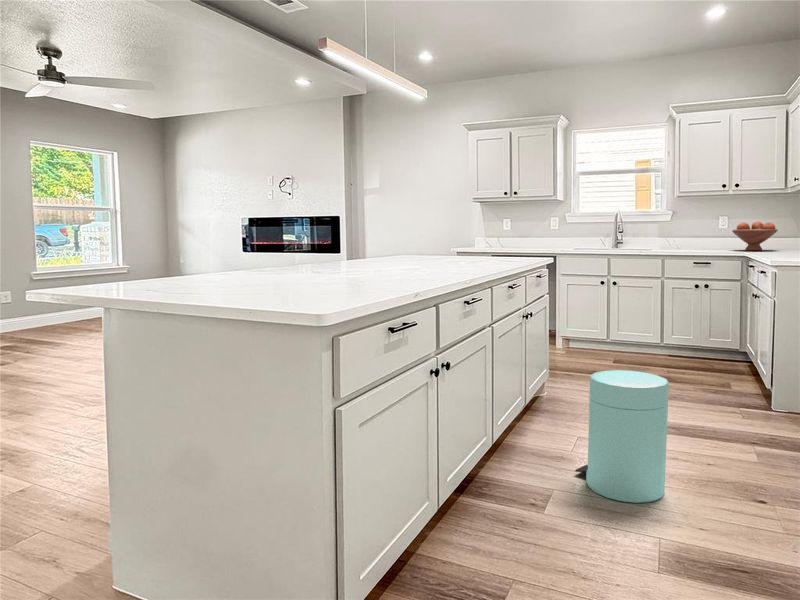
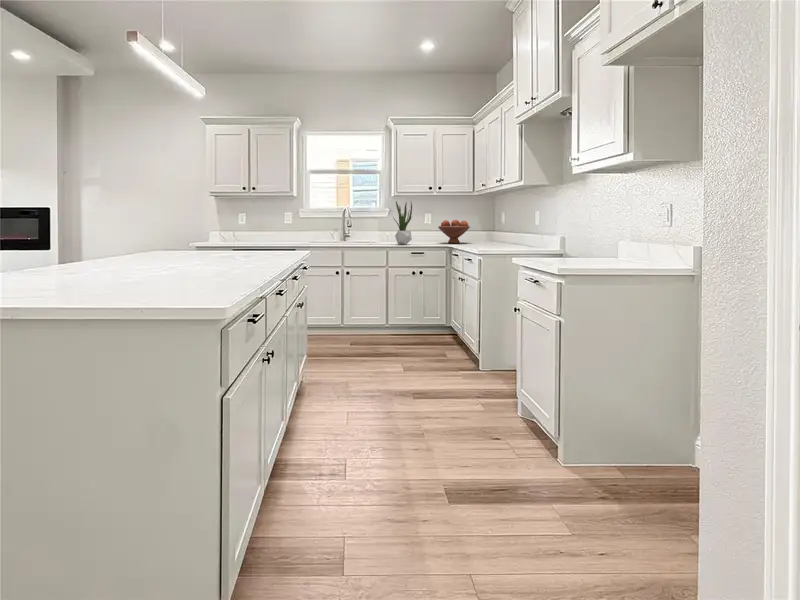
potted plant: none [670,199,697,252] -> present [394,201,412,245]
trash can: present [575,370,669,503] -> none [357,350,429,459]

